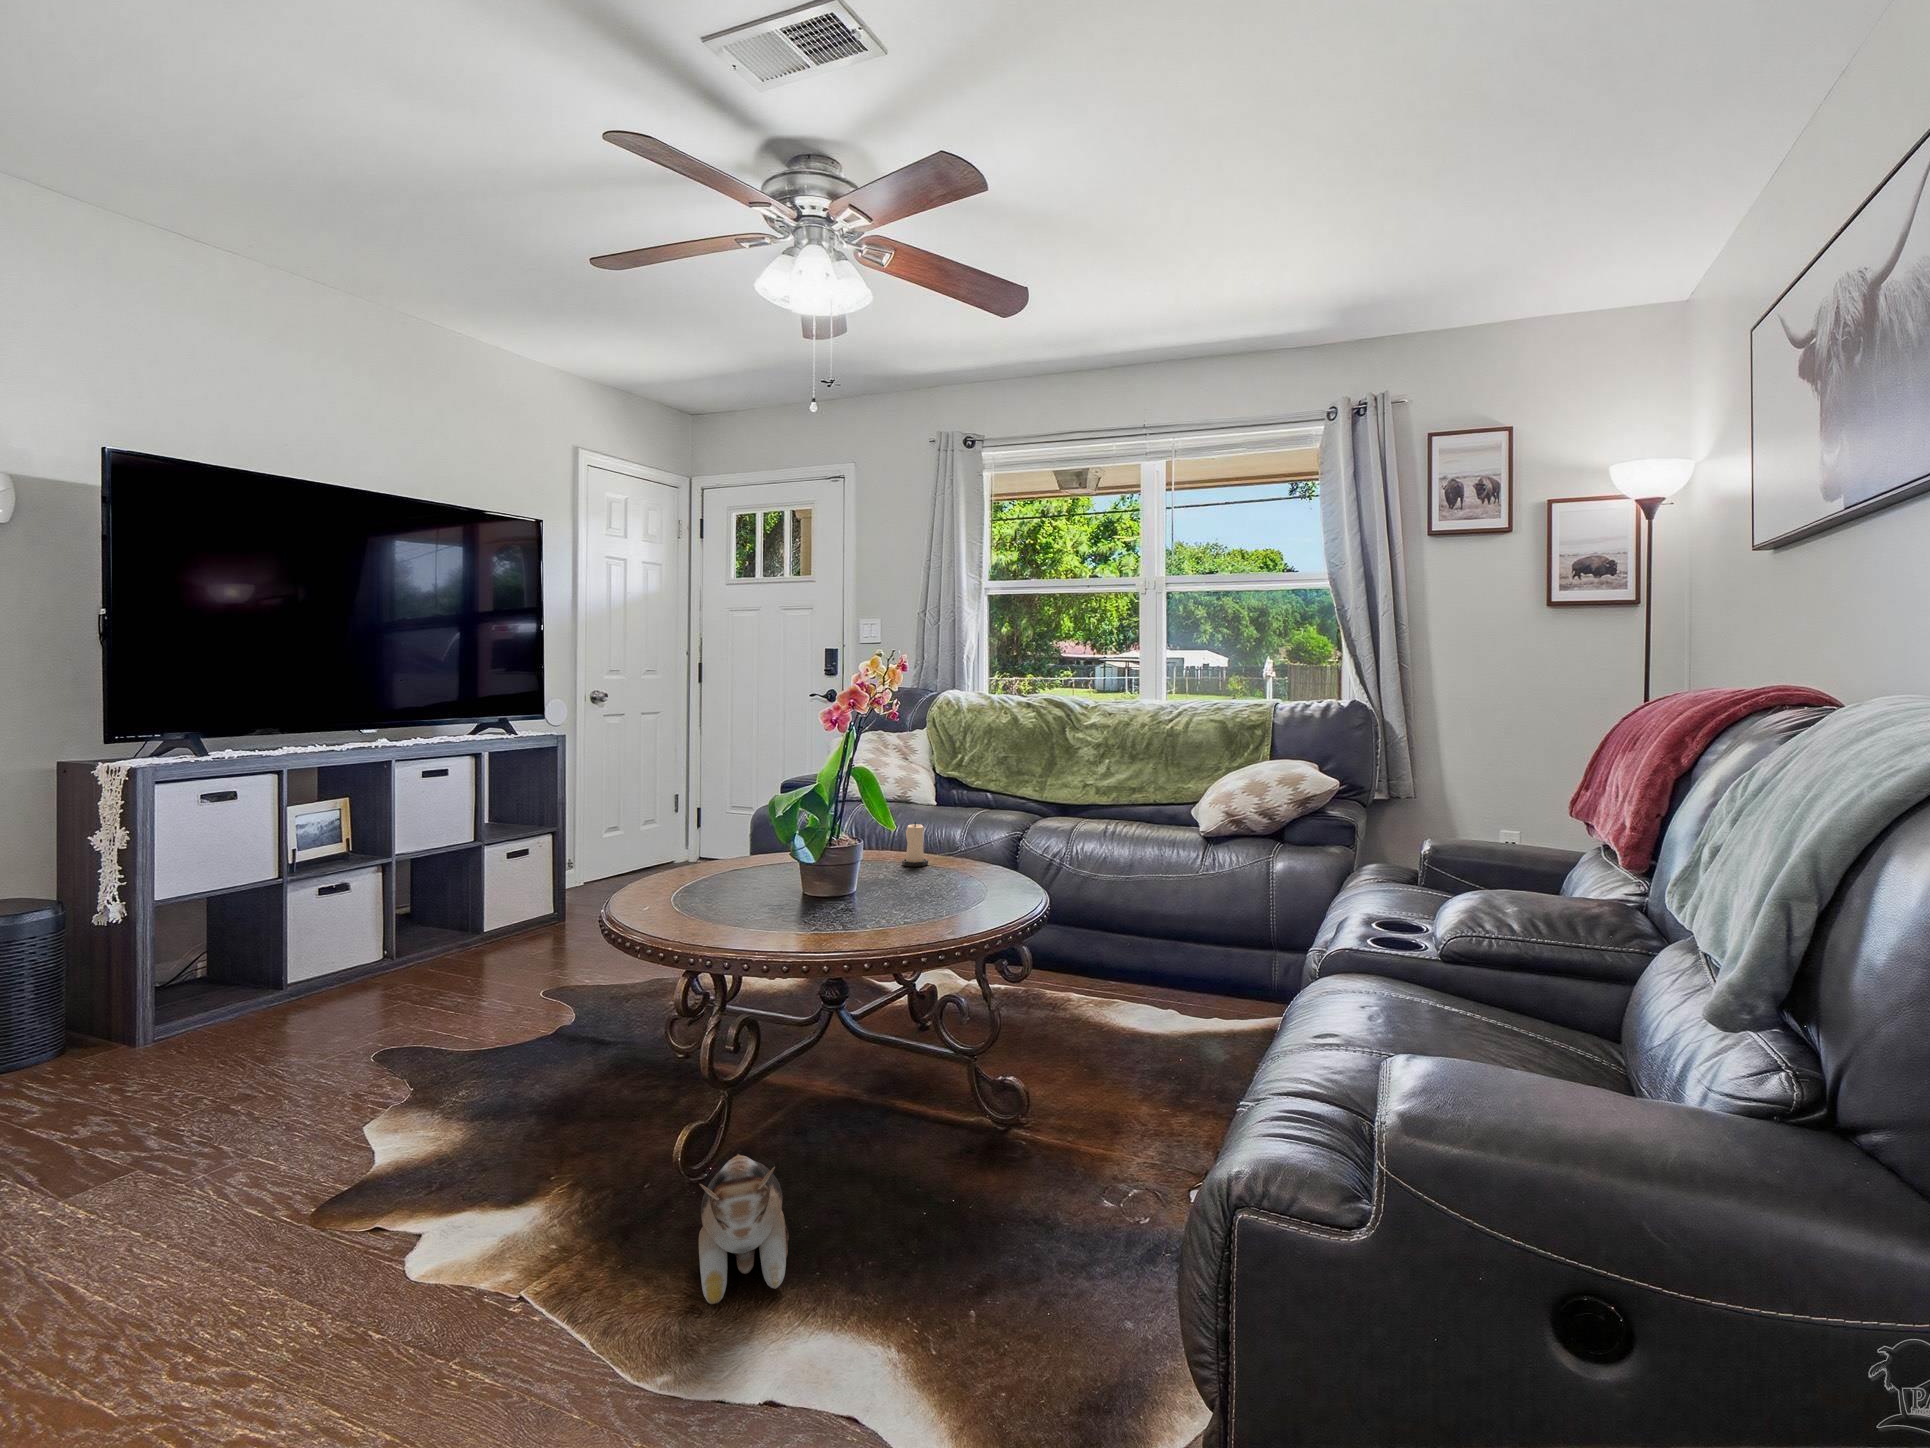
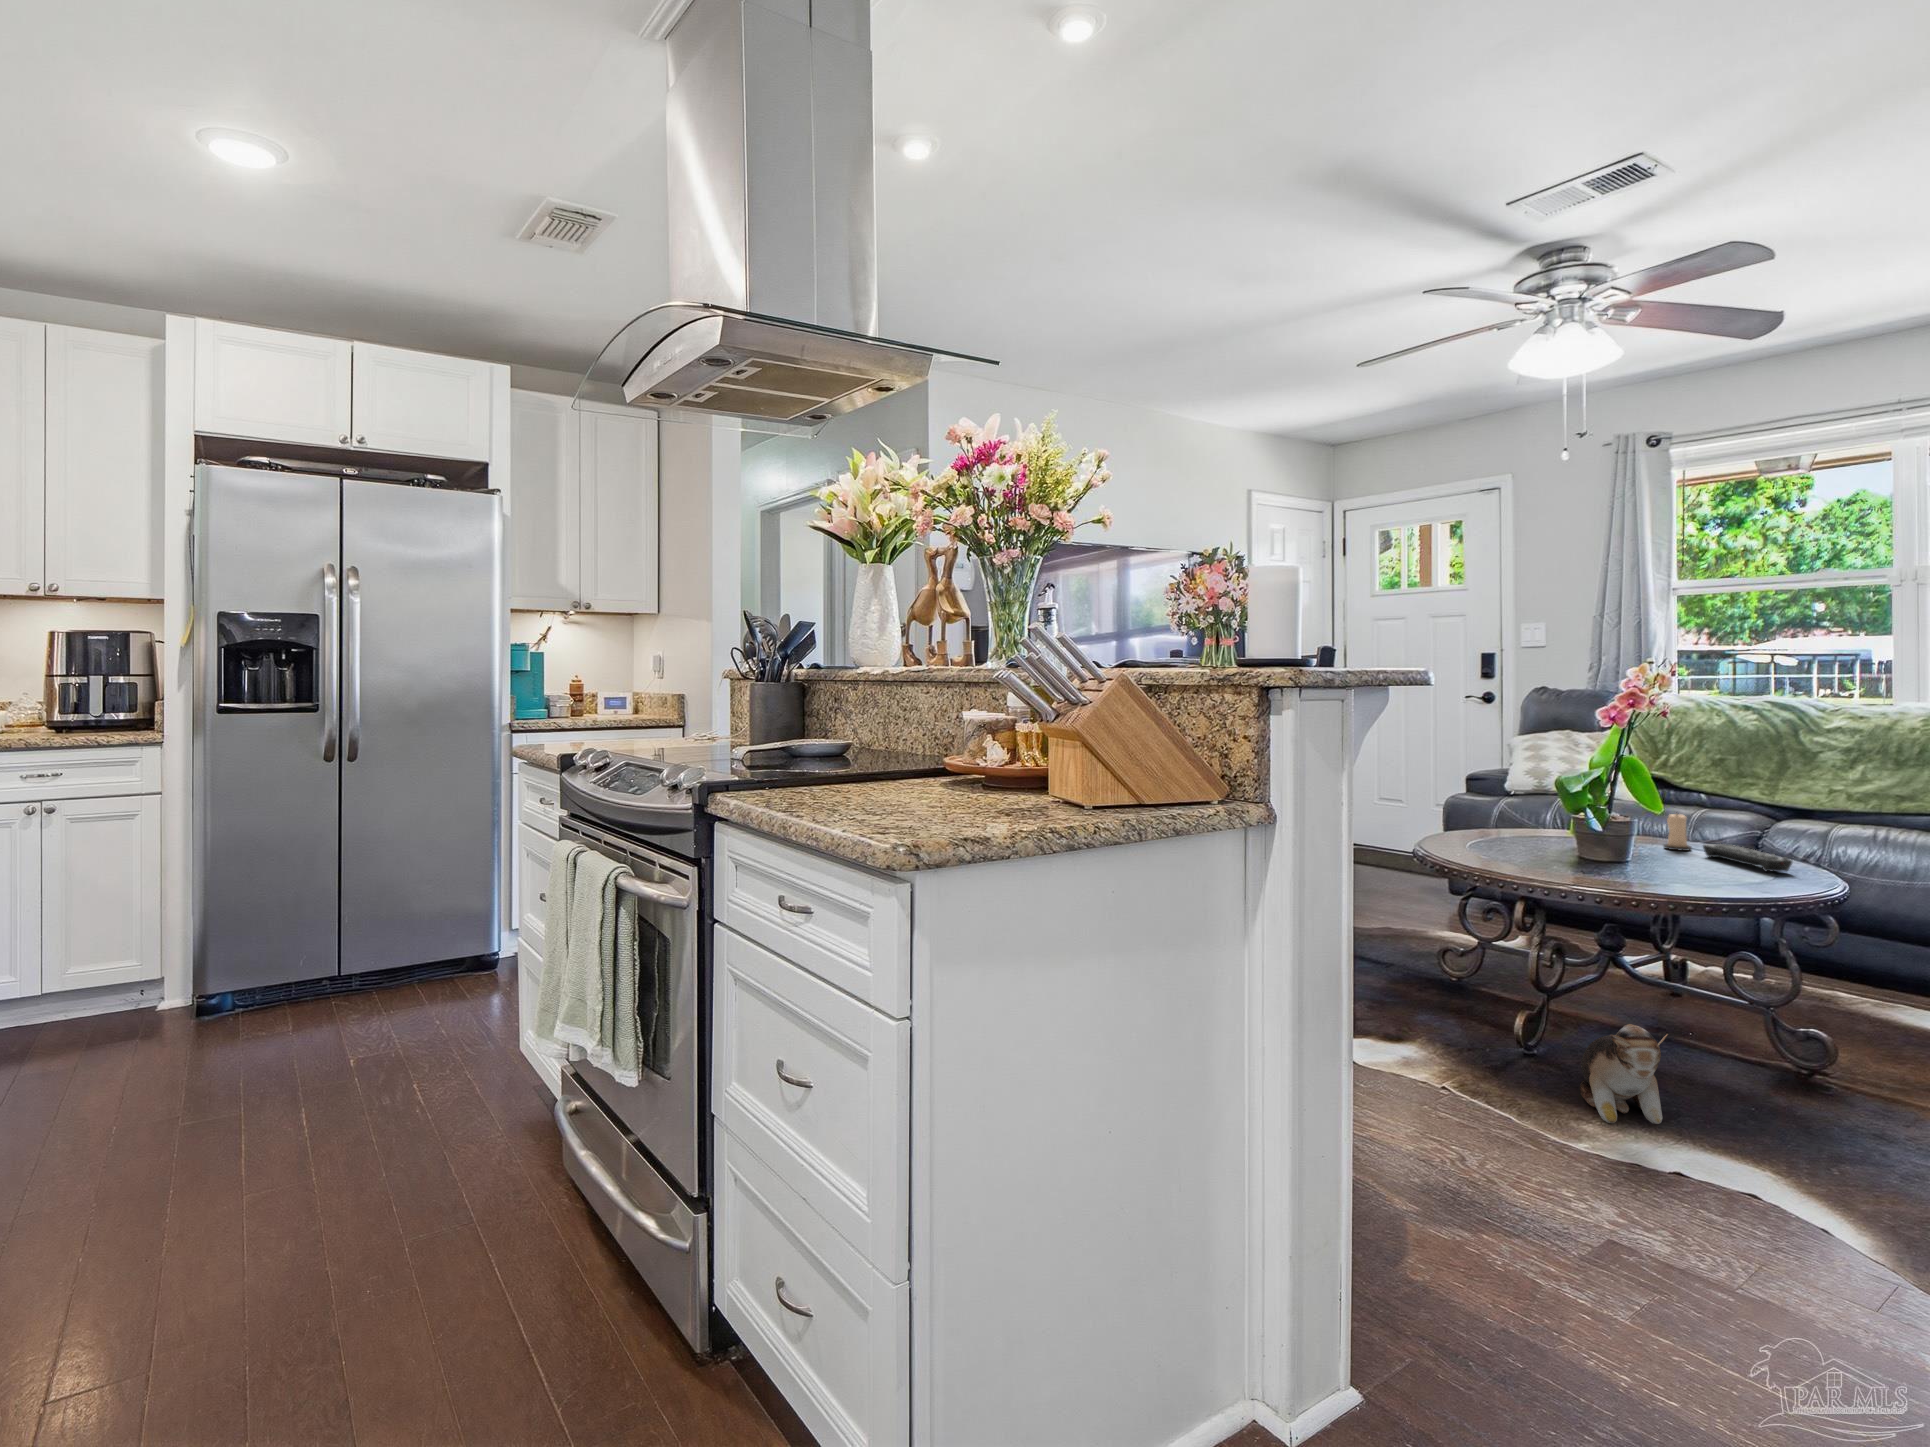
remote control: none [932,857,1001,890] -> present [1703,844,1792,872]

